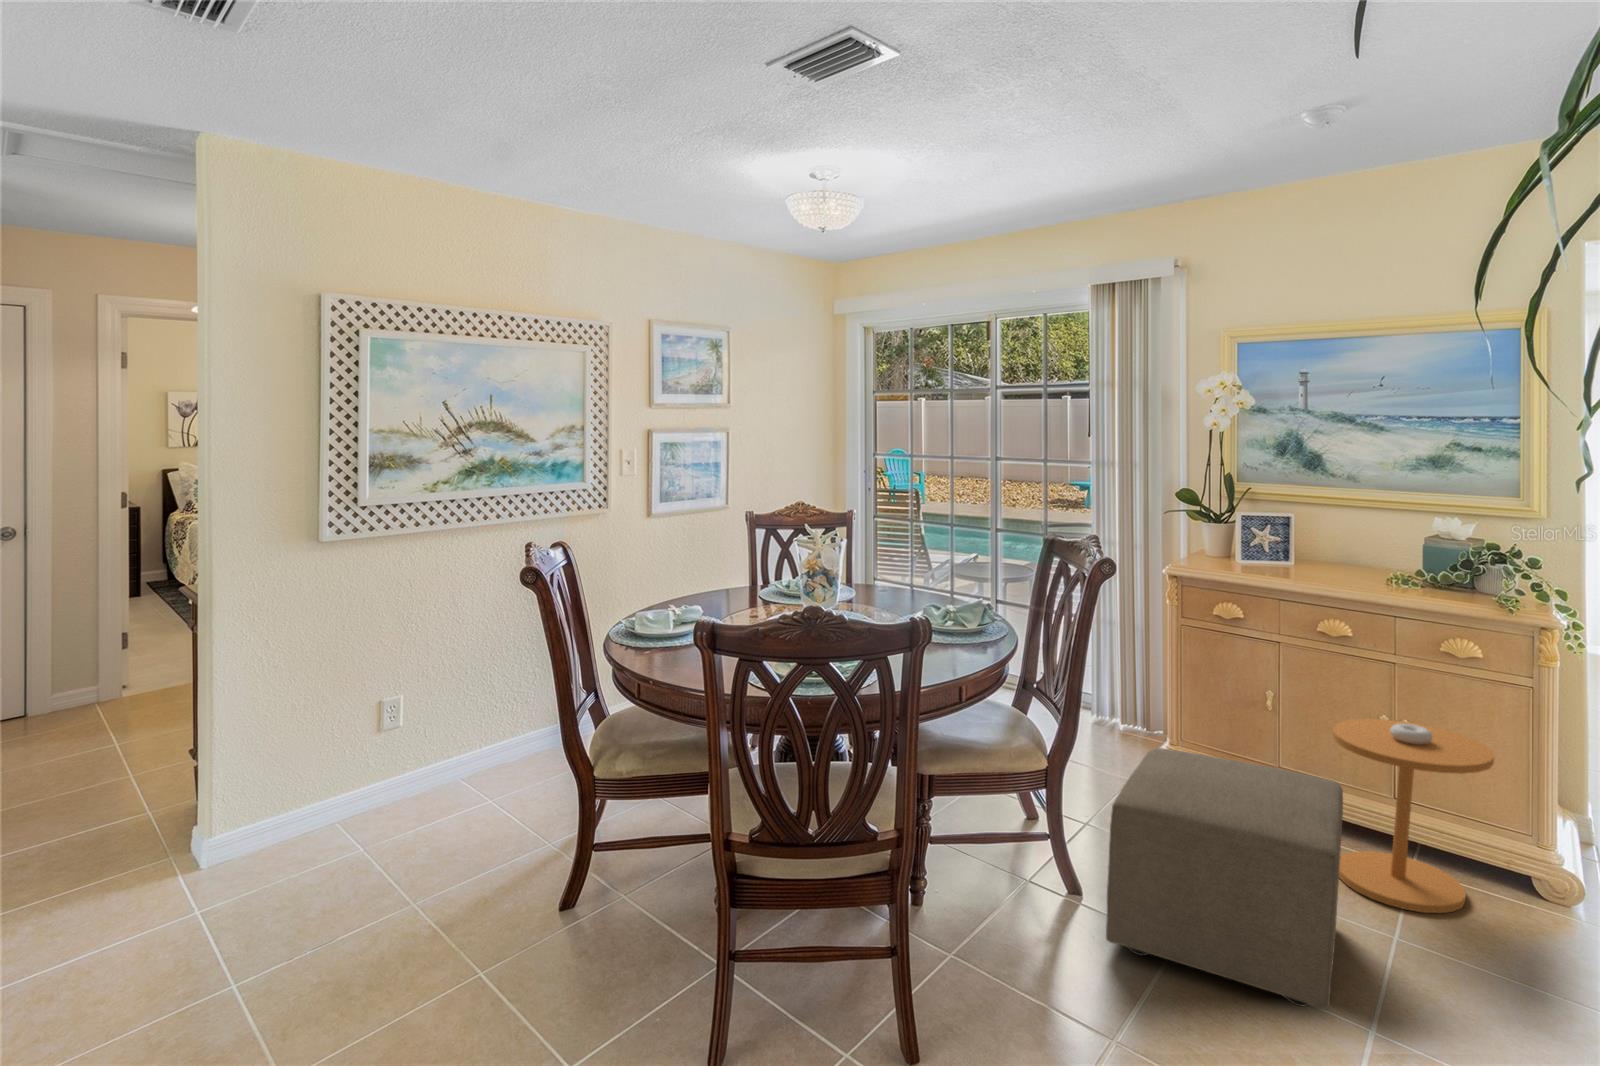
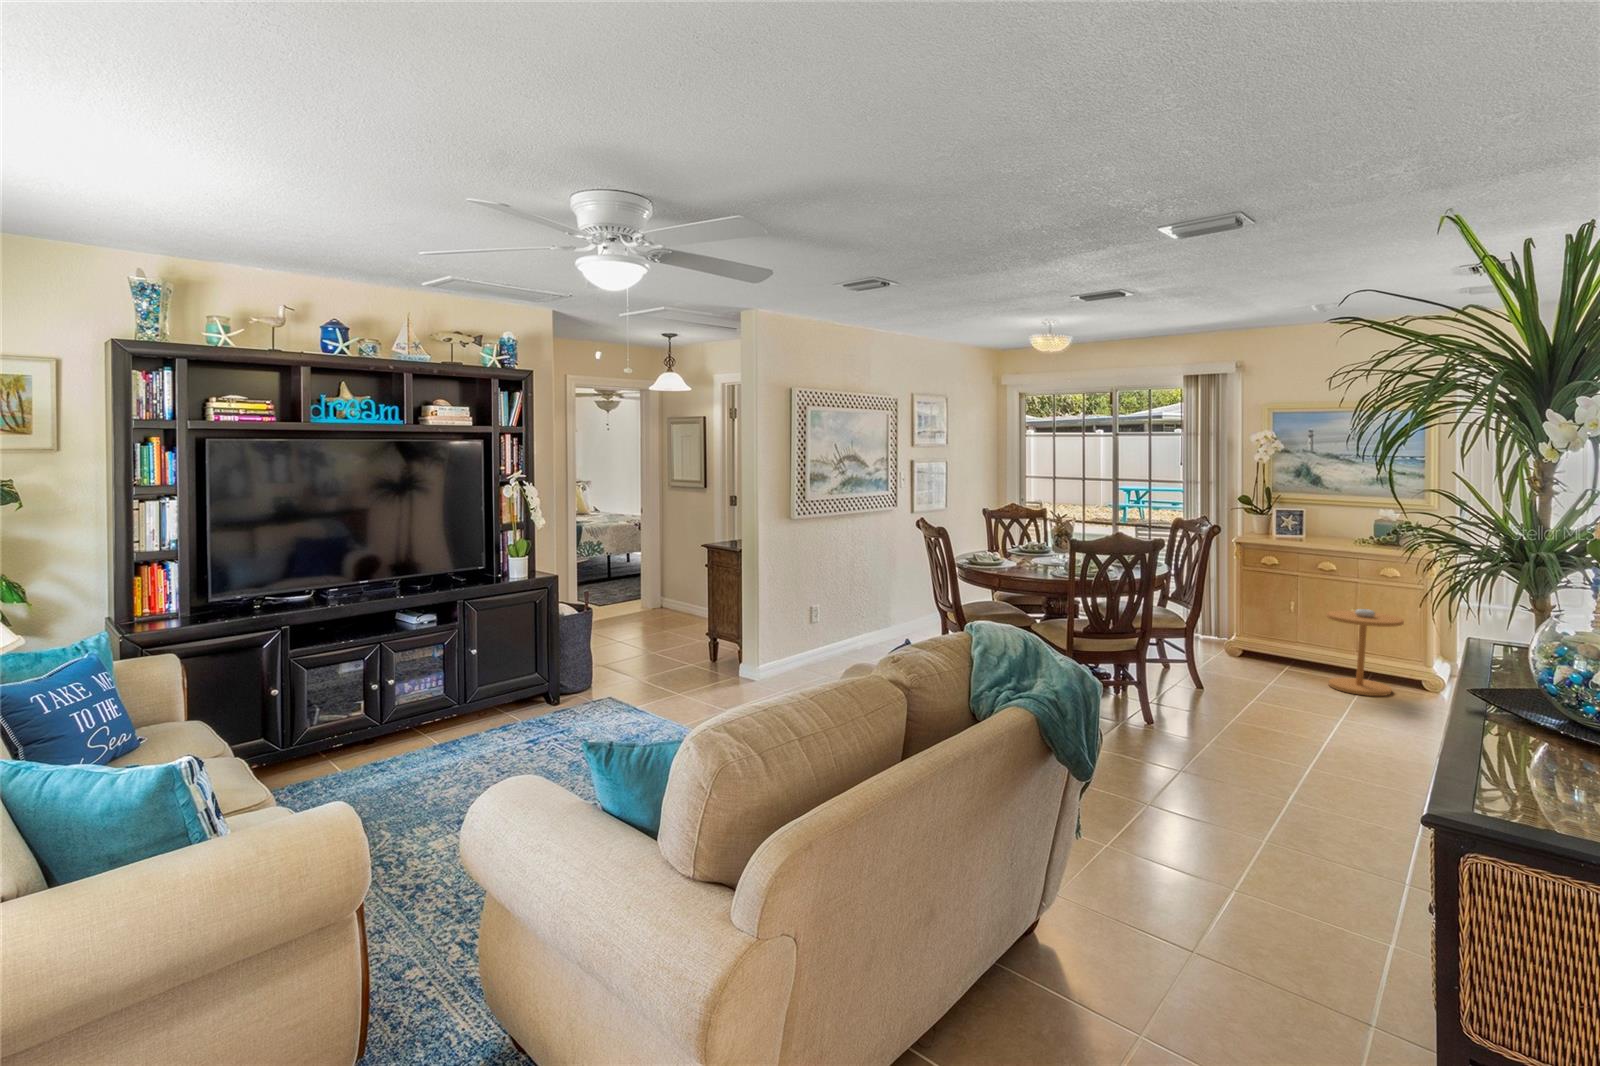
ottoman: present [1106,748,1343,1009] -> none [1221,621,1331,717]

